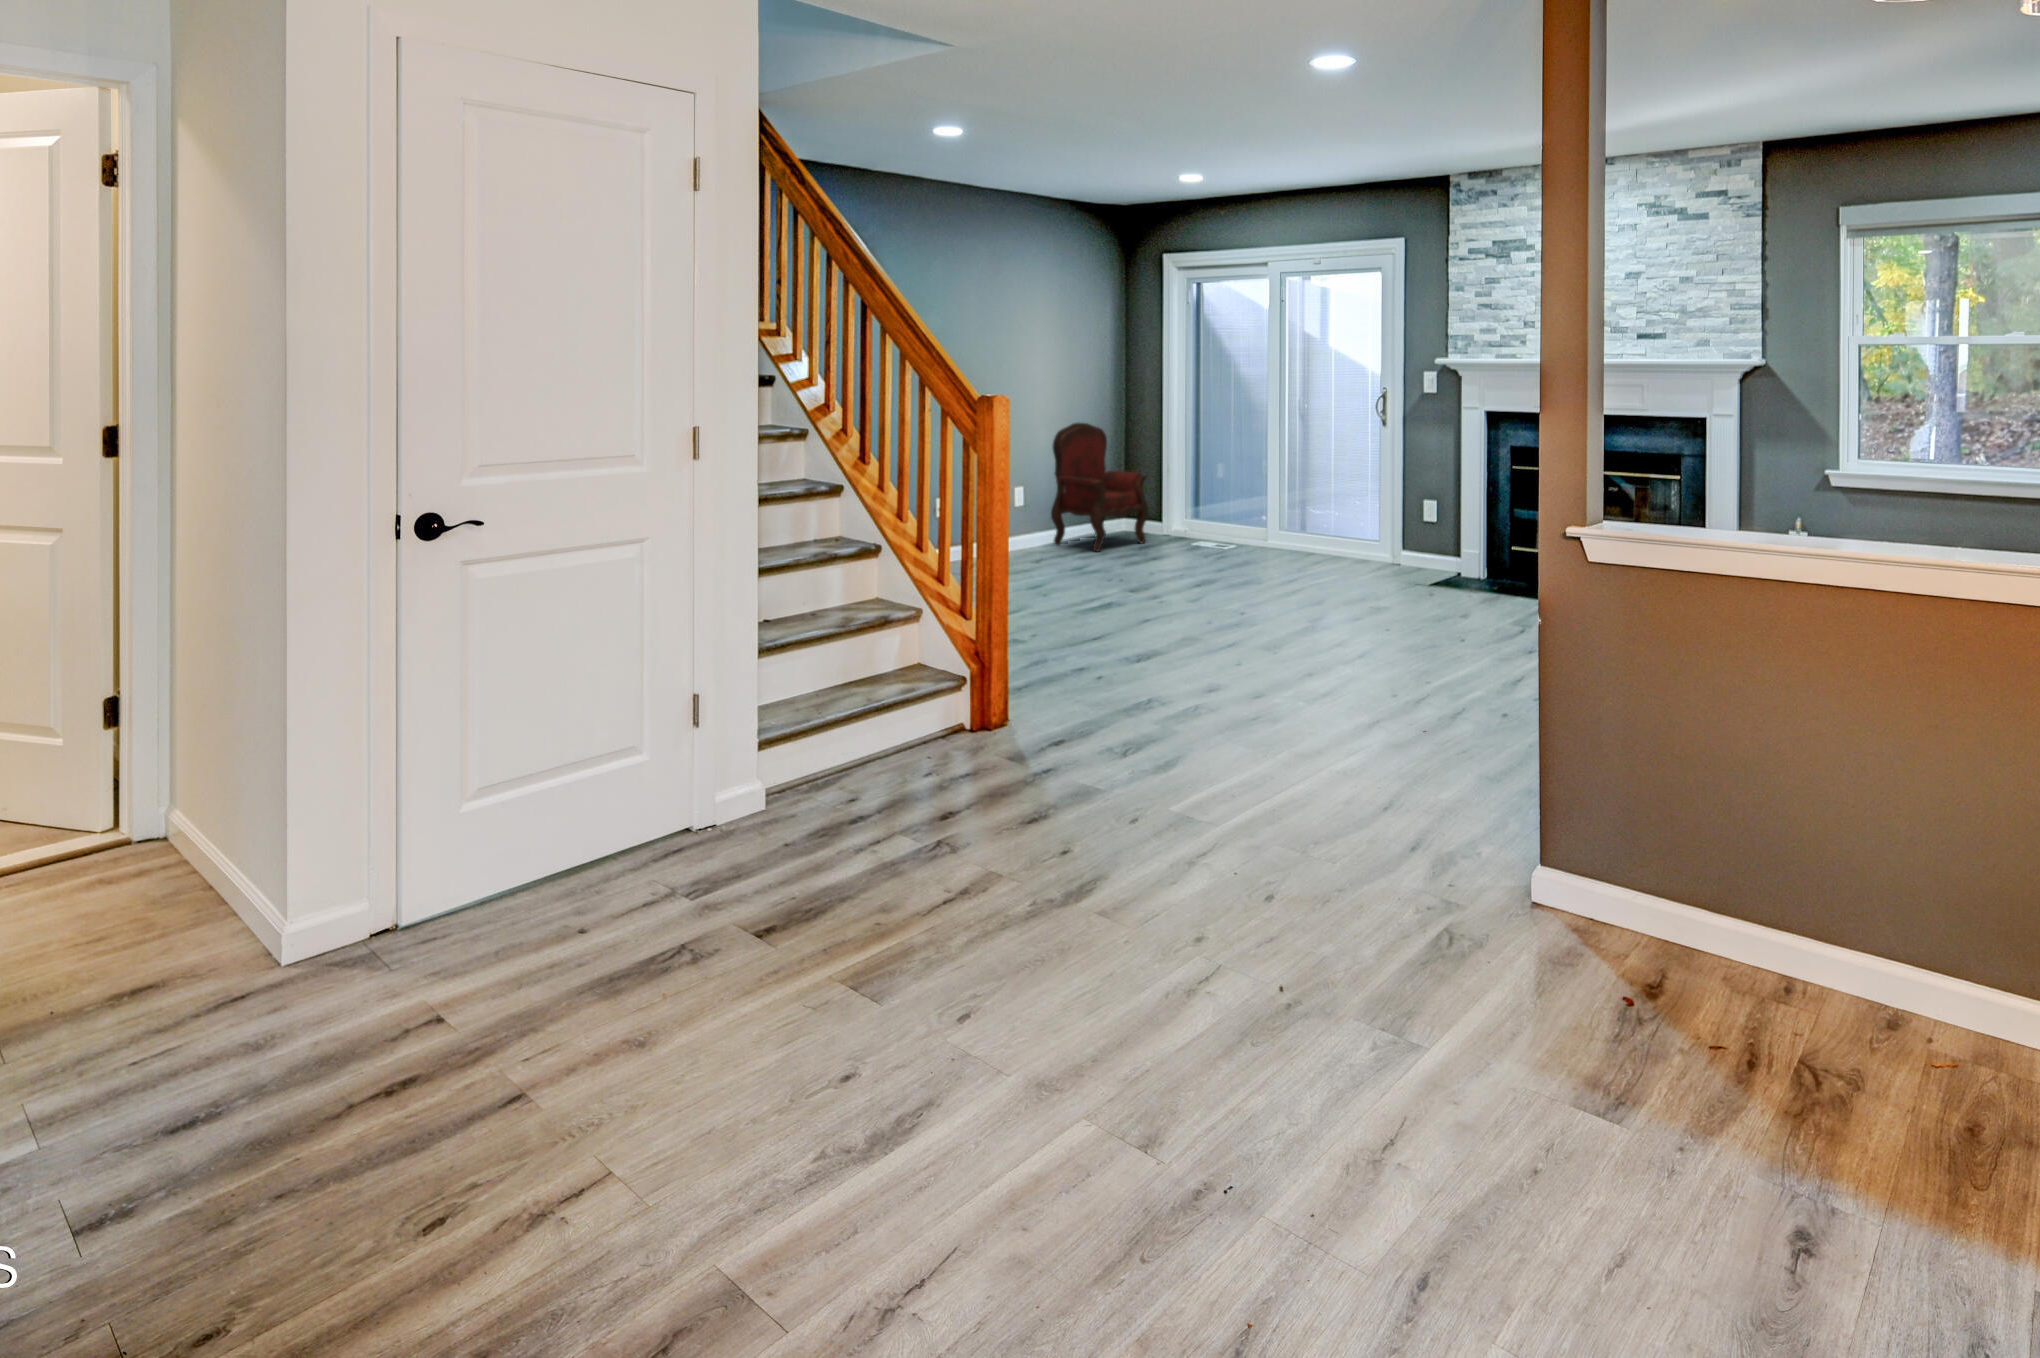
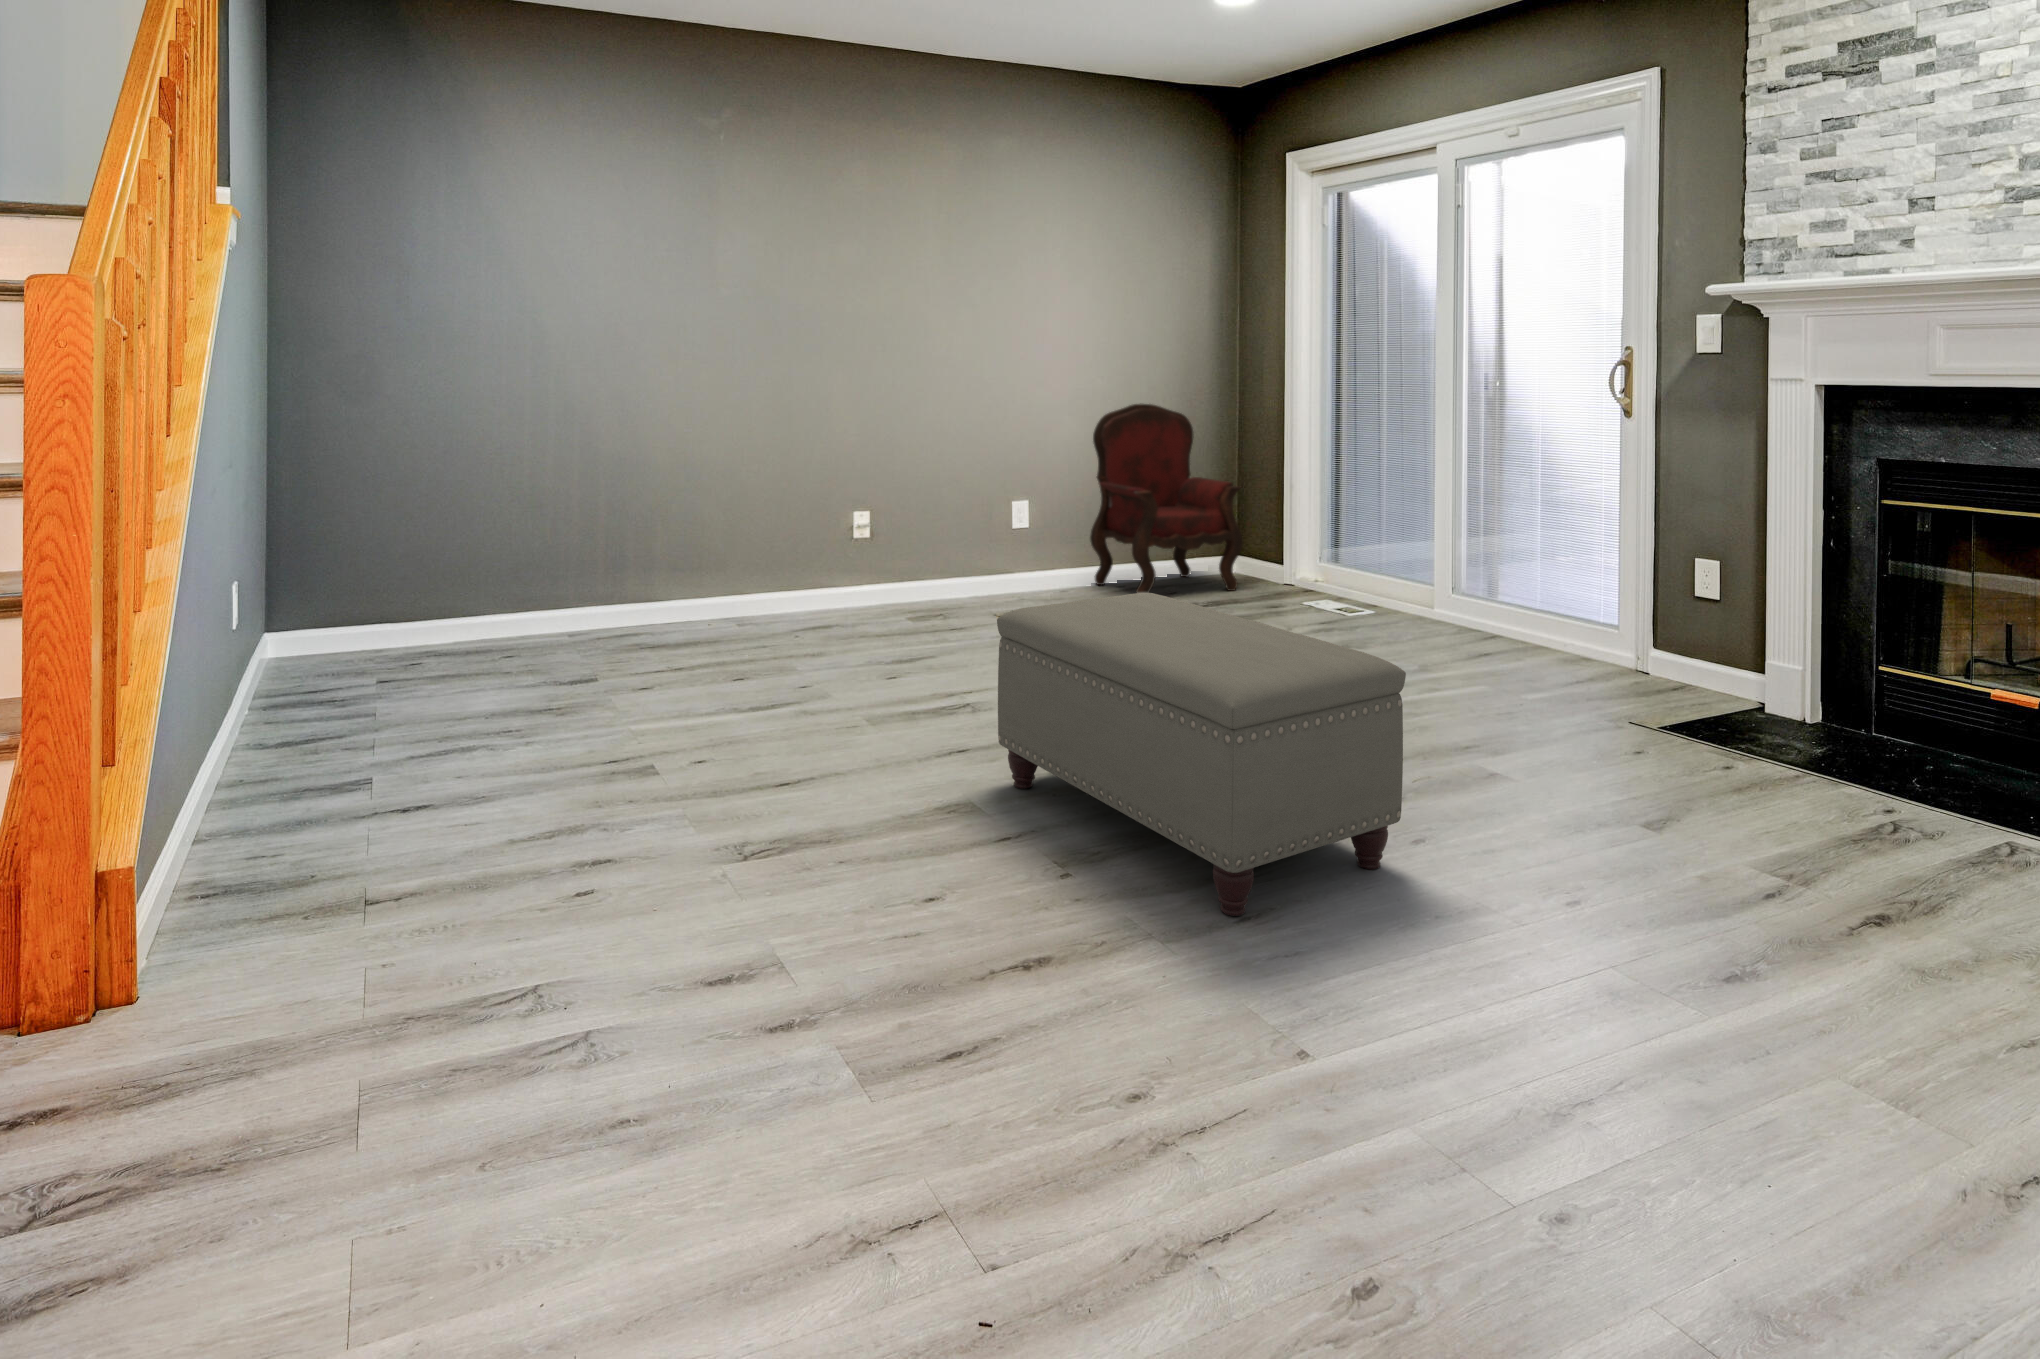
ottoman: none [1153,530,1364,657] -> present [997,593,1406,916]

